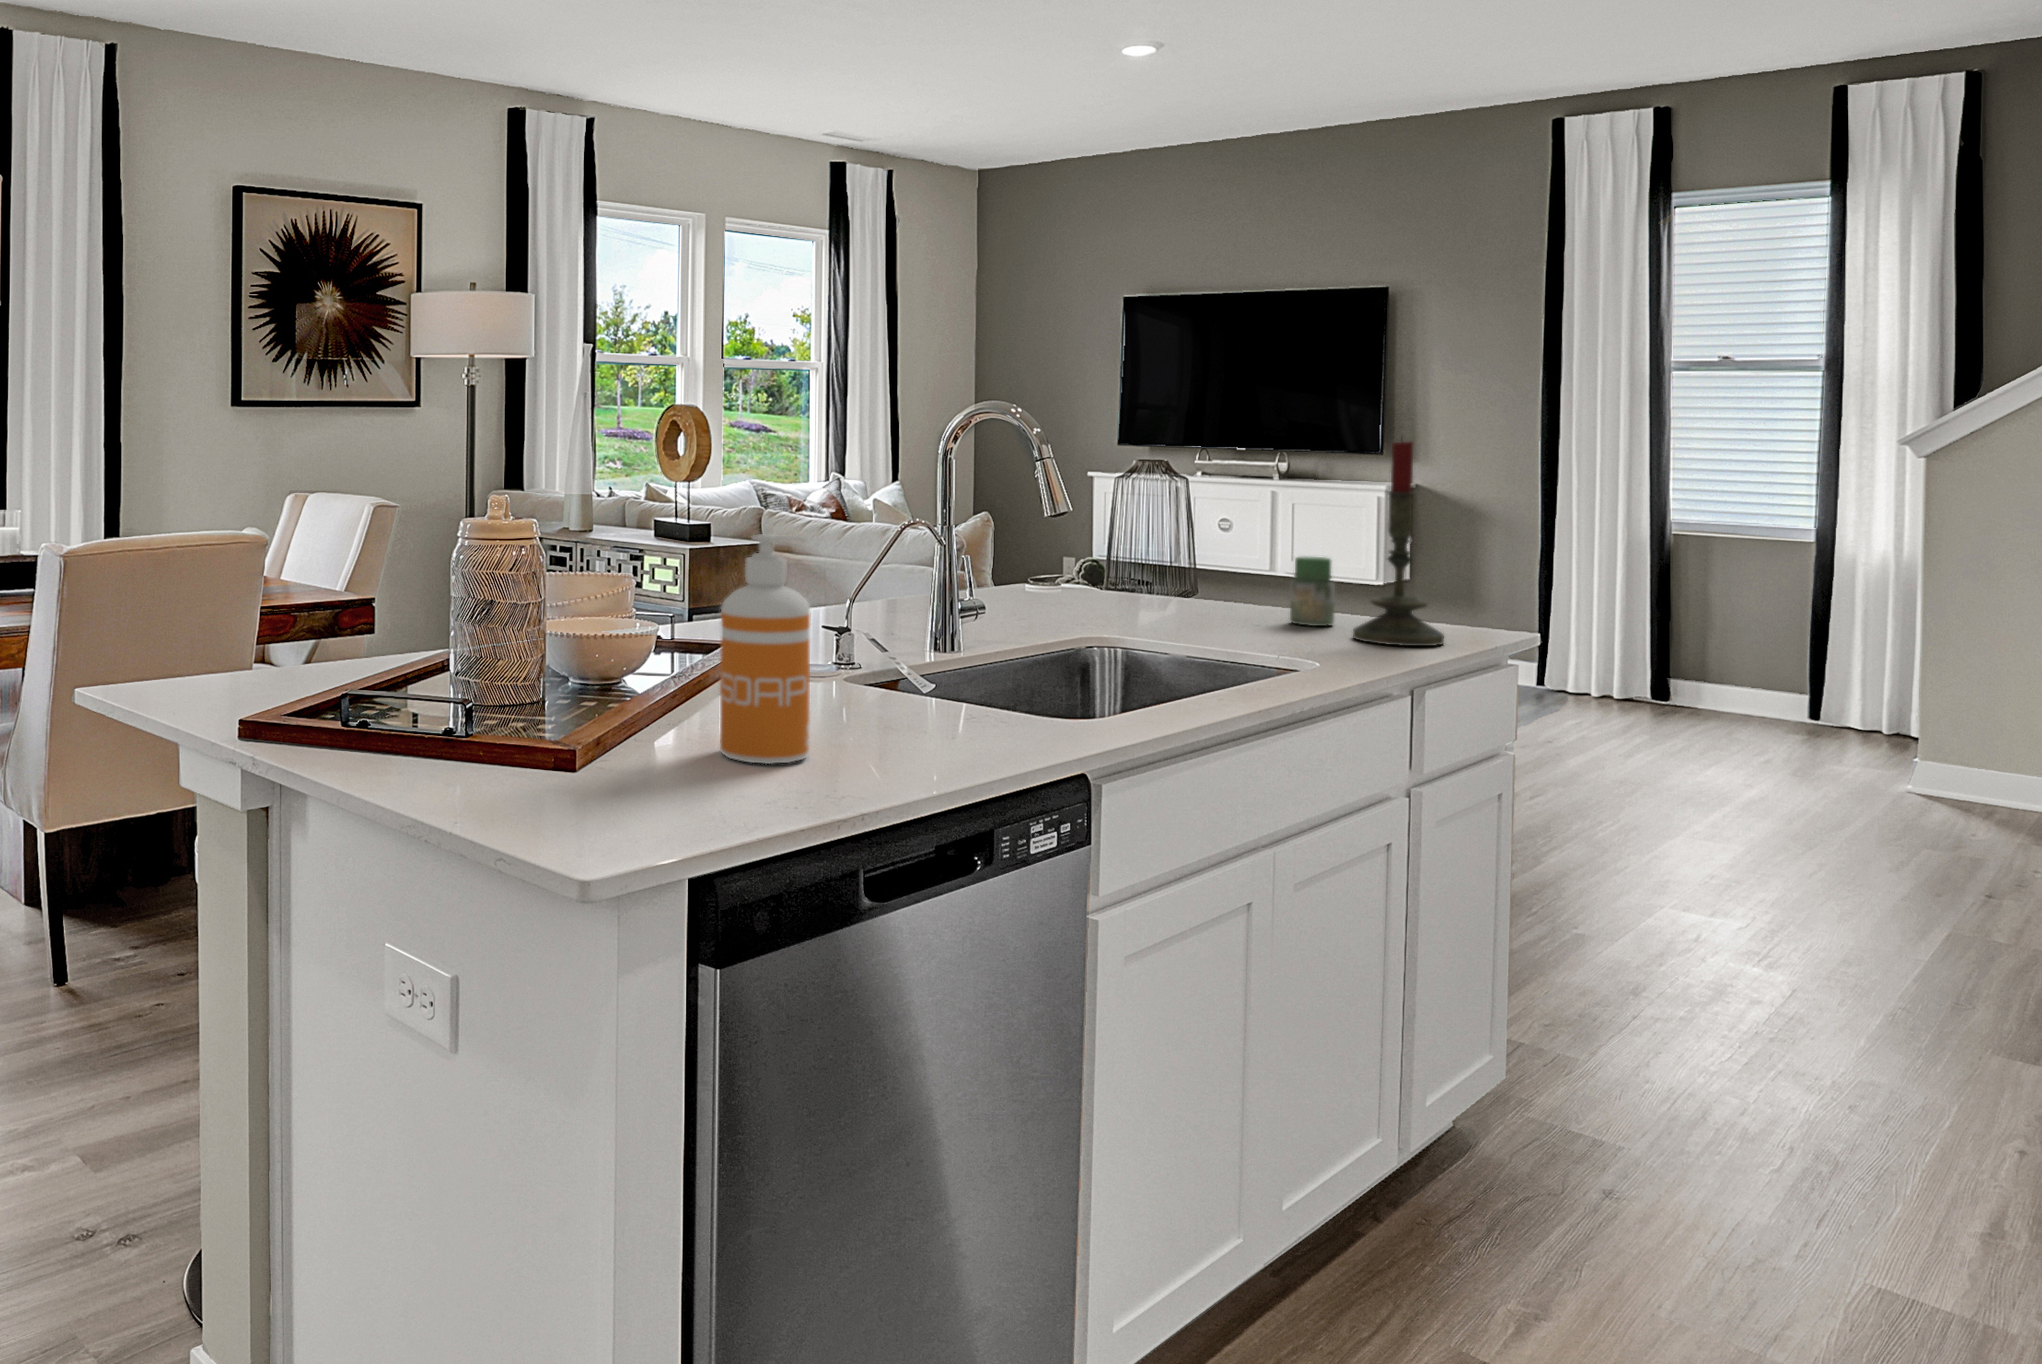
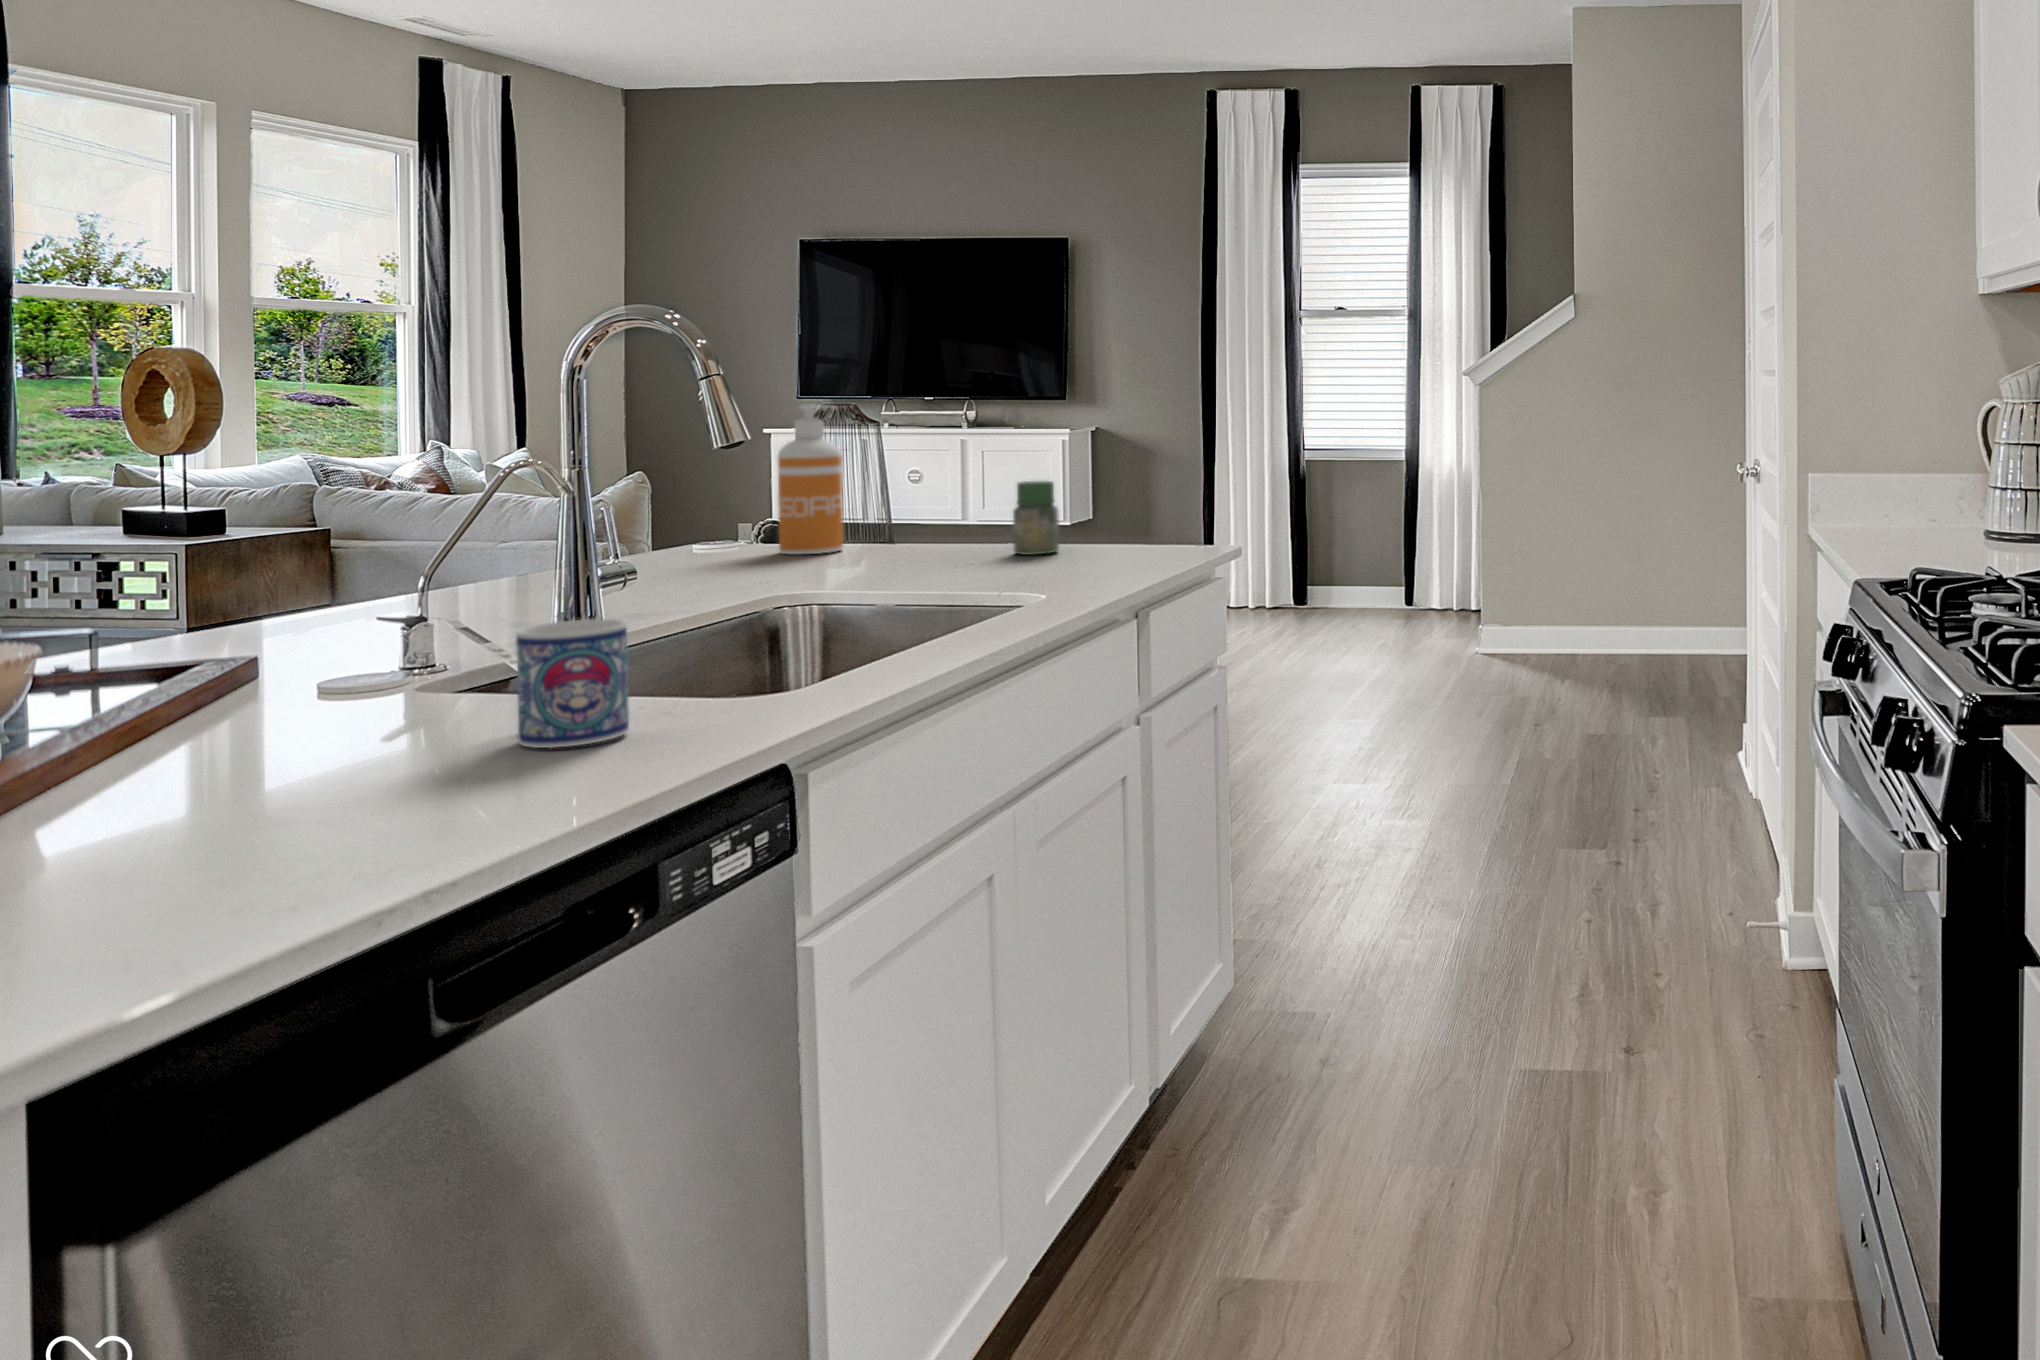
candle: present [1353,441,1444,646] -> none [1080,346,1167,565]
soap dispenser: present [720,534,810,764] -> present [778,405,843,554]
mug: none [912,648,980,737] -> present [516,619,629,748]

